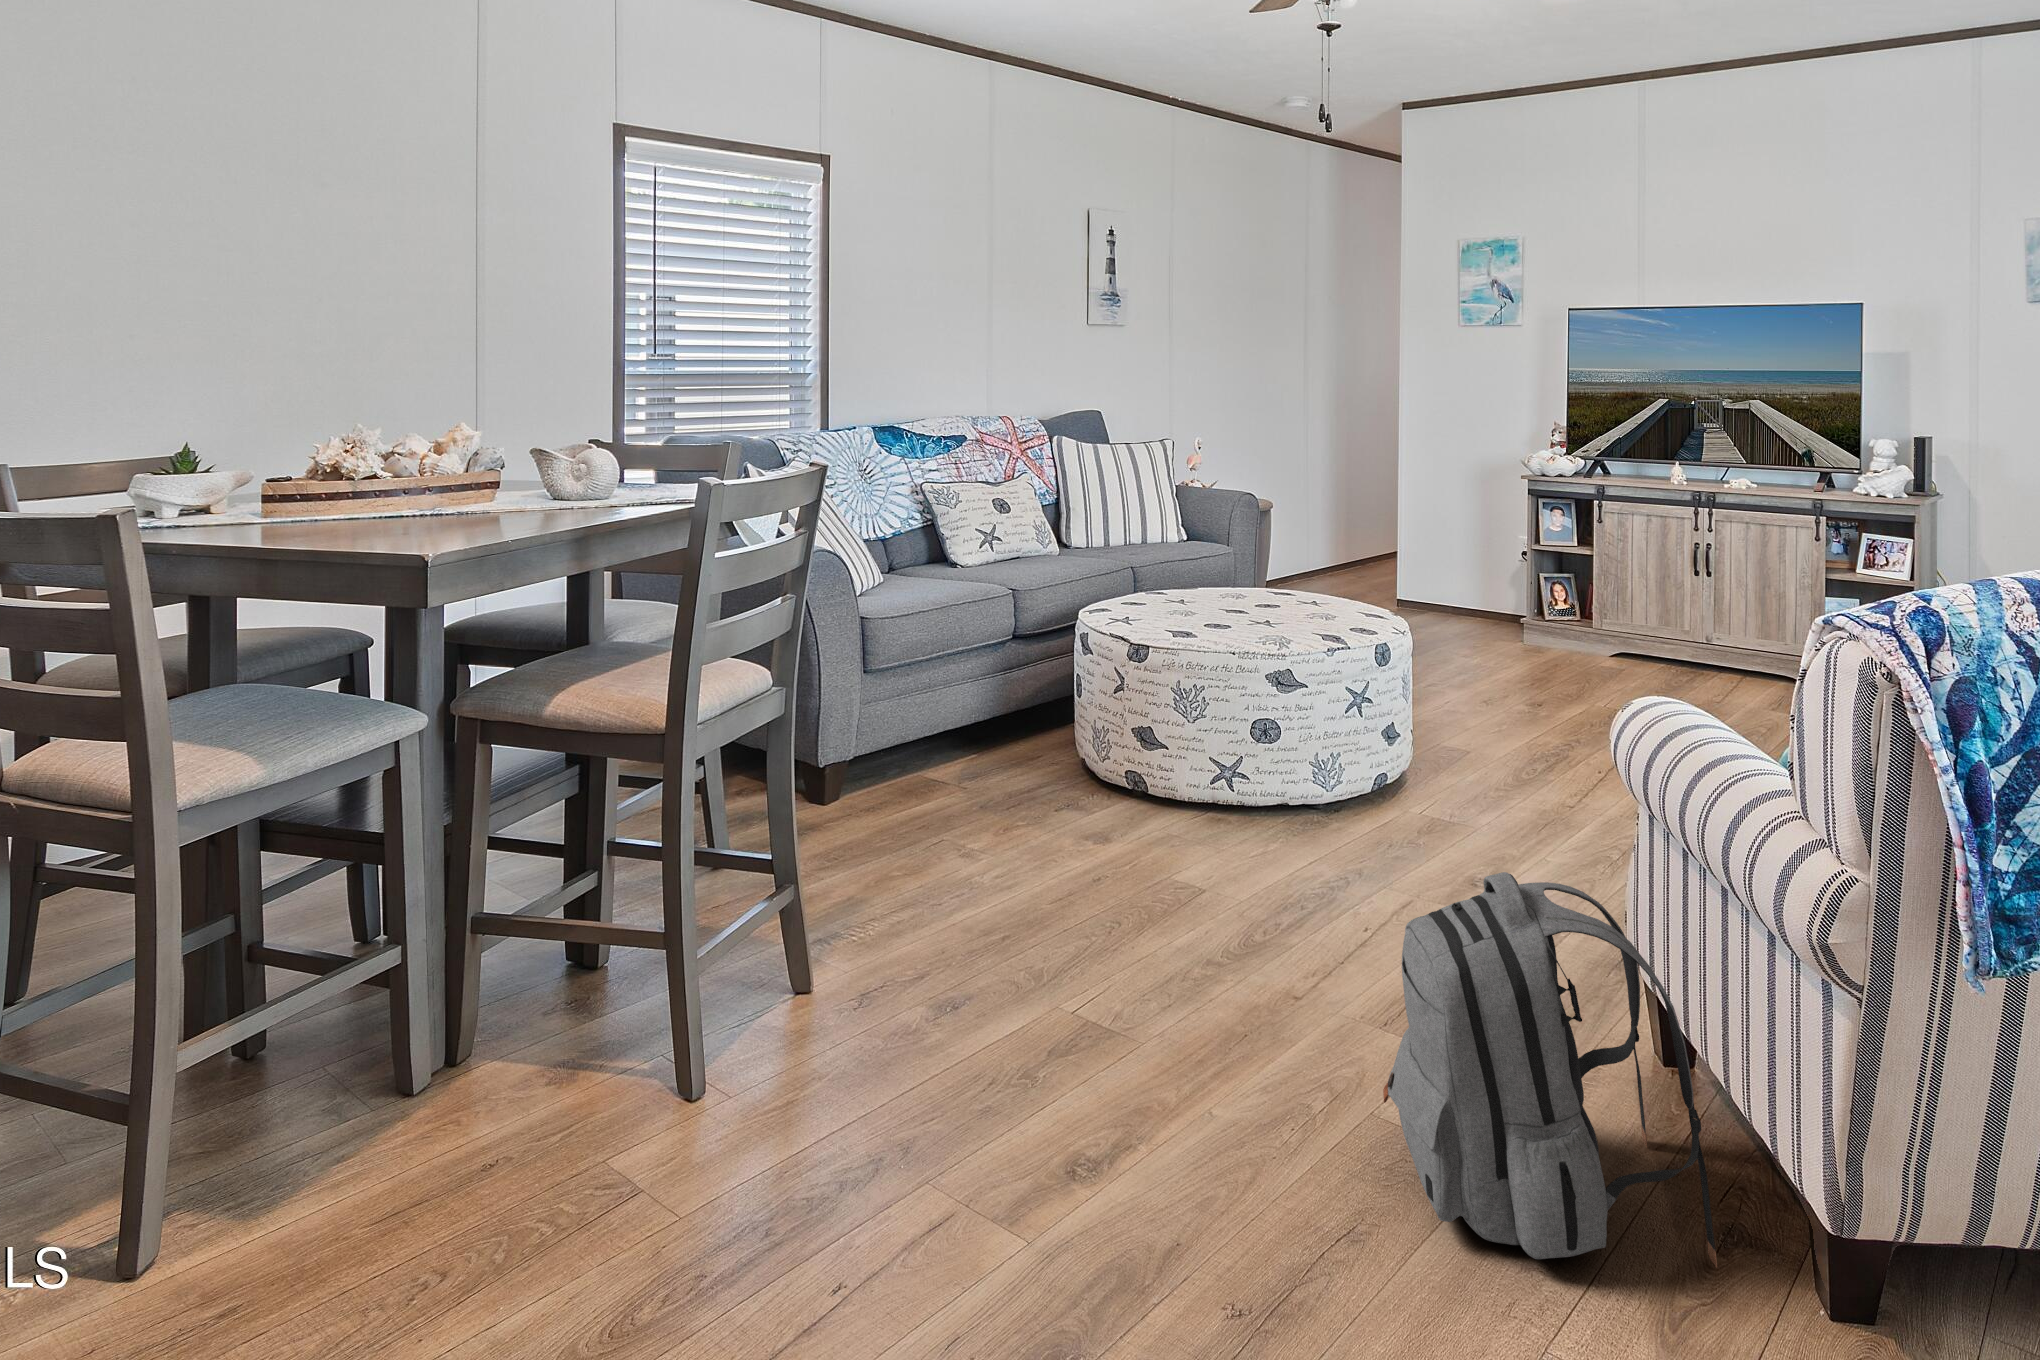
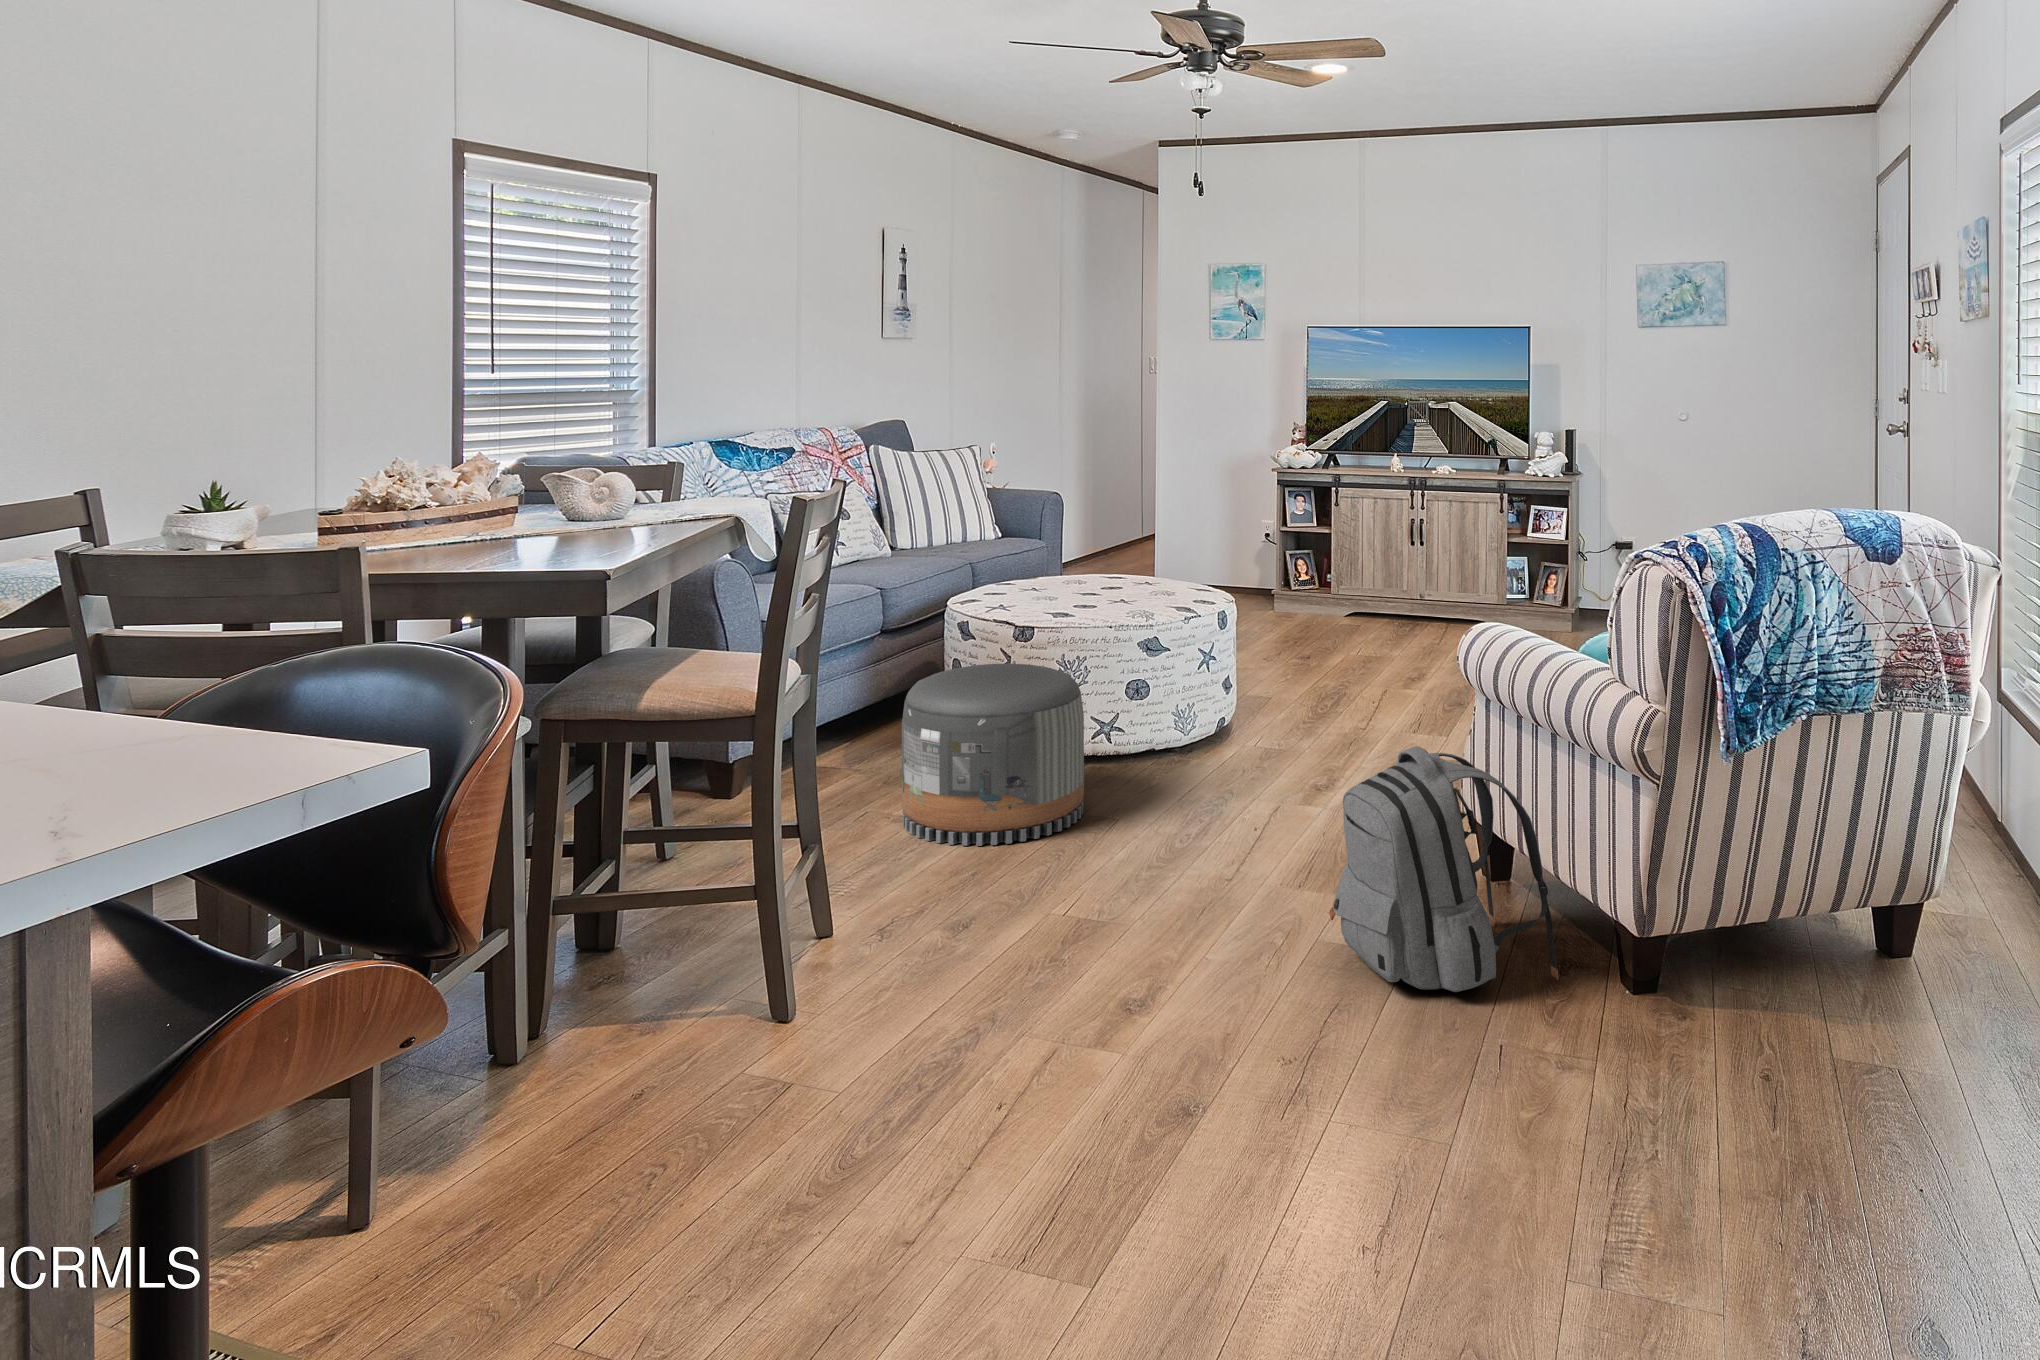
pouf: none [965,690,1177,910] -> present [902,664,1084,846]

